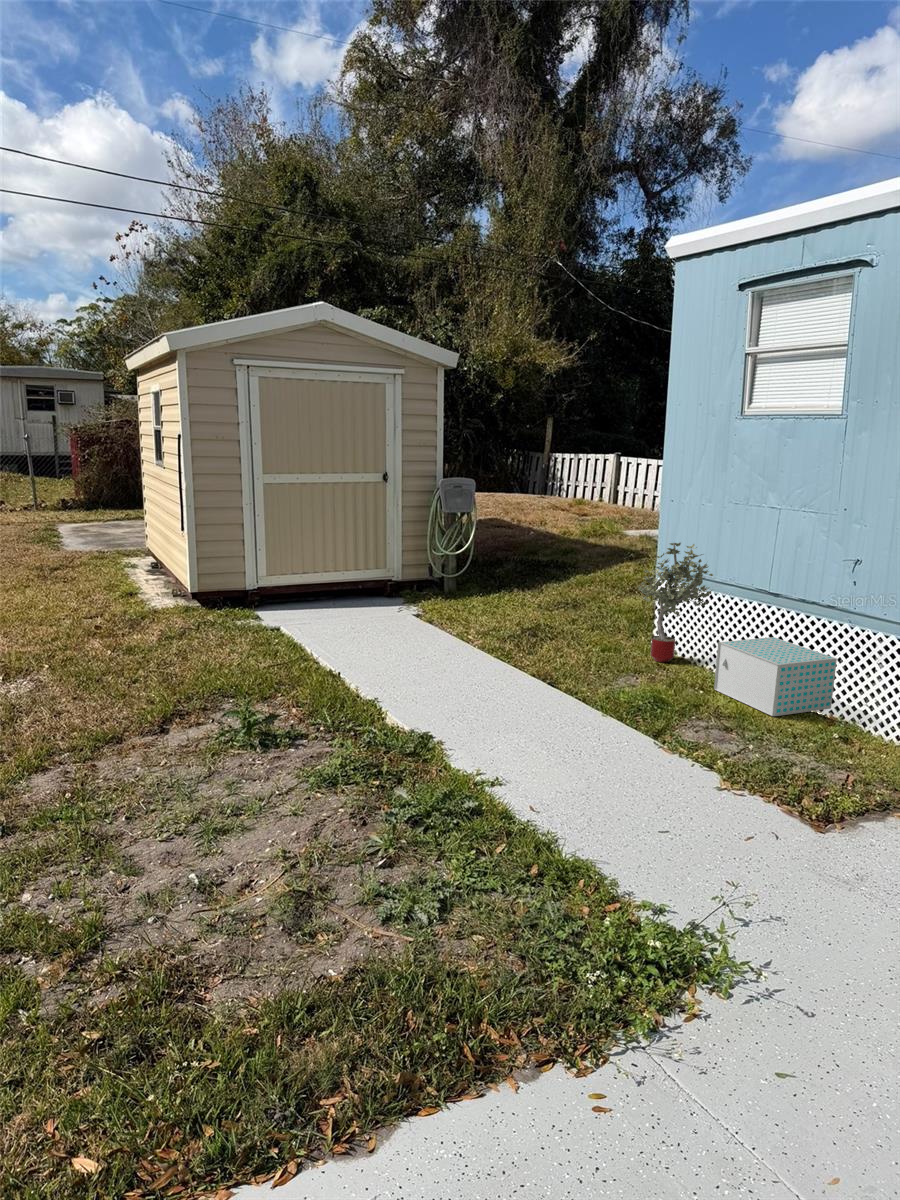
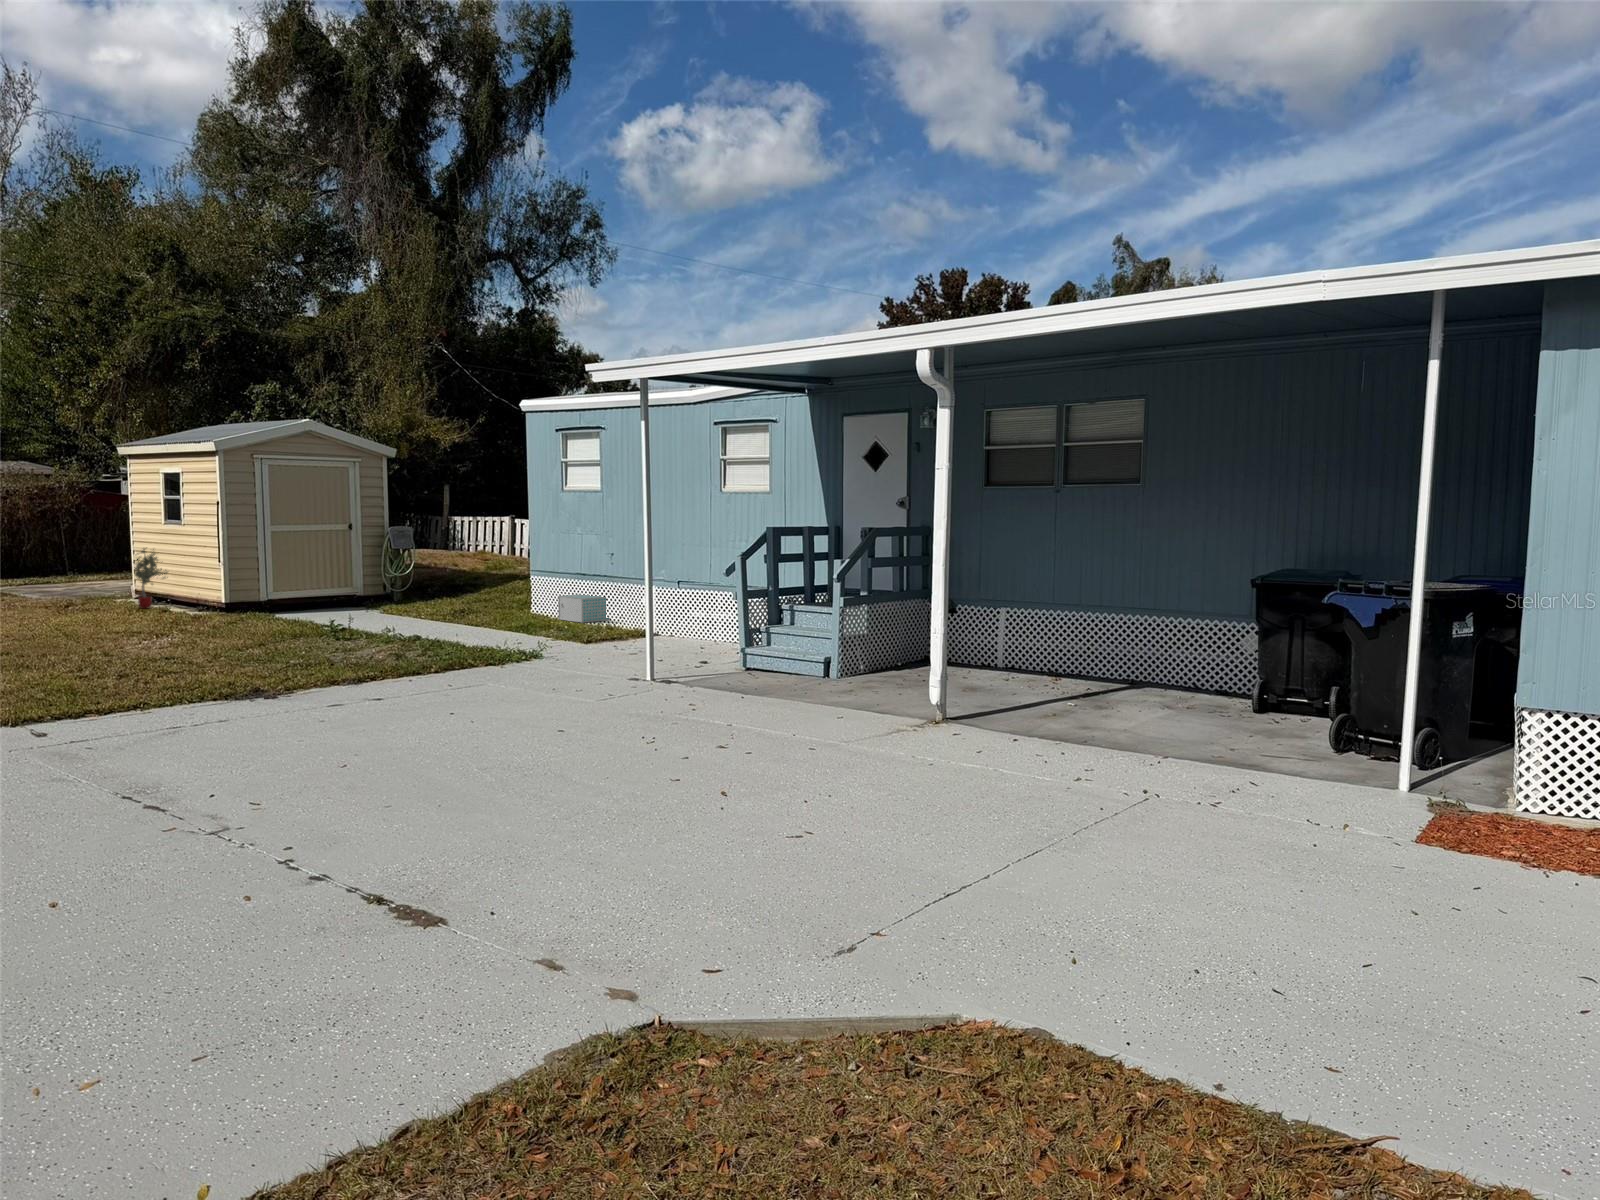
potted tree: present [638,543,713,663] -> present [133,549,168,609]

